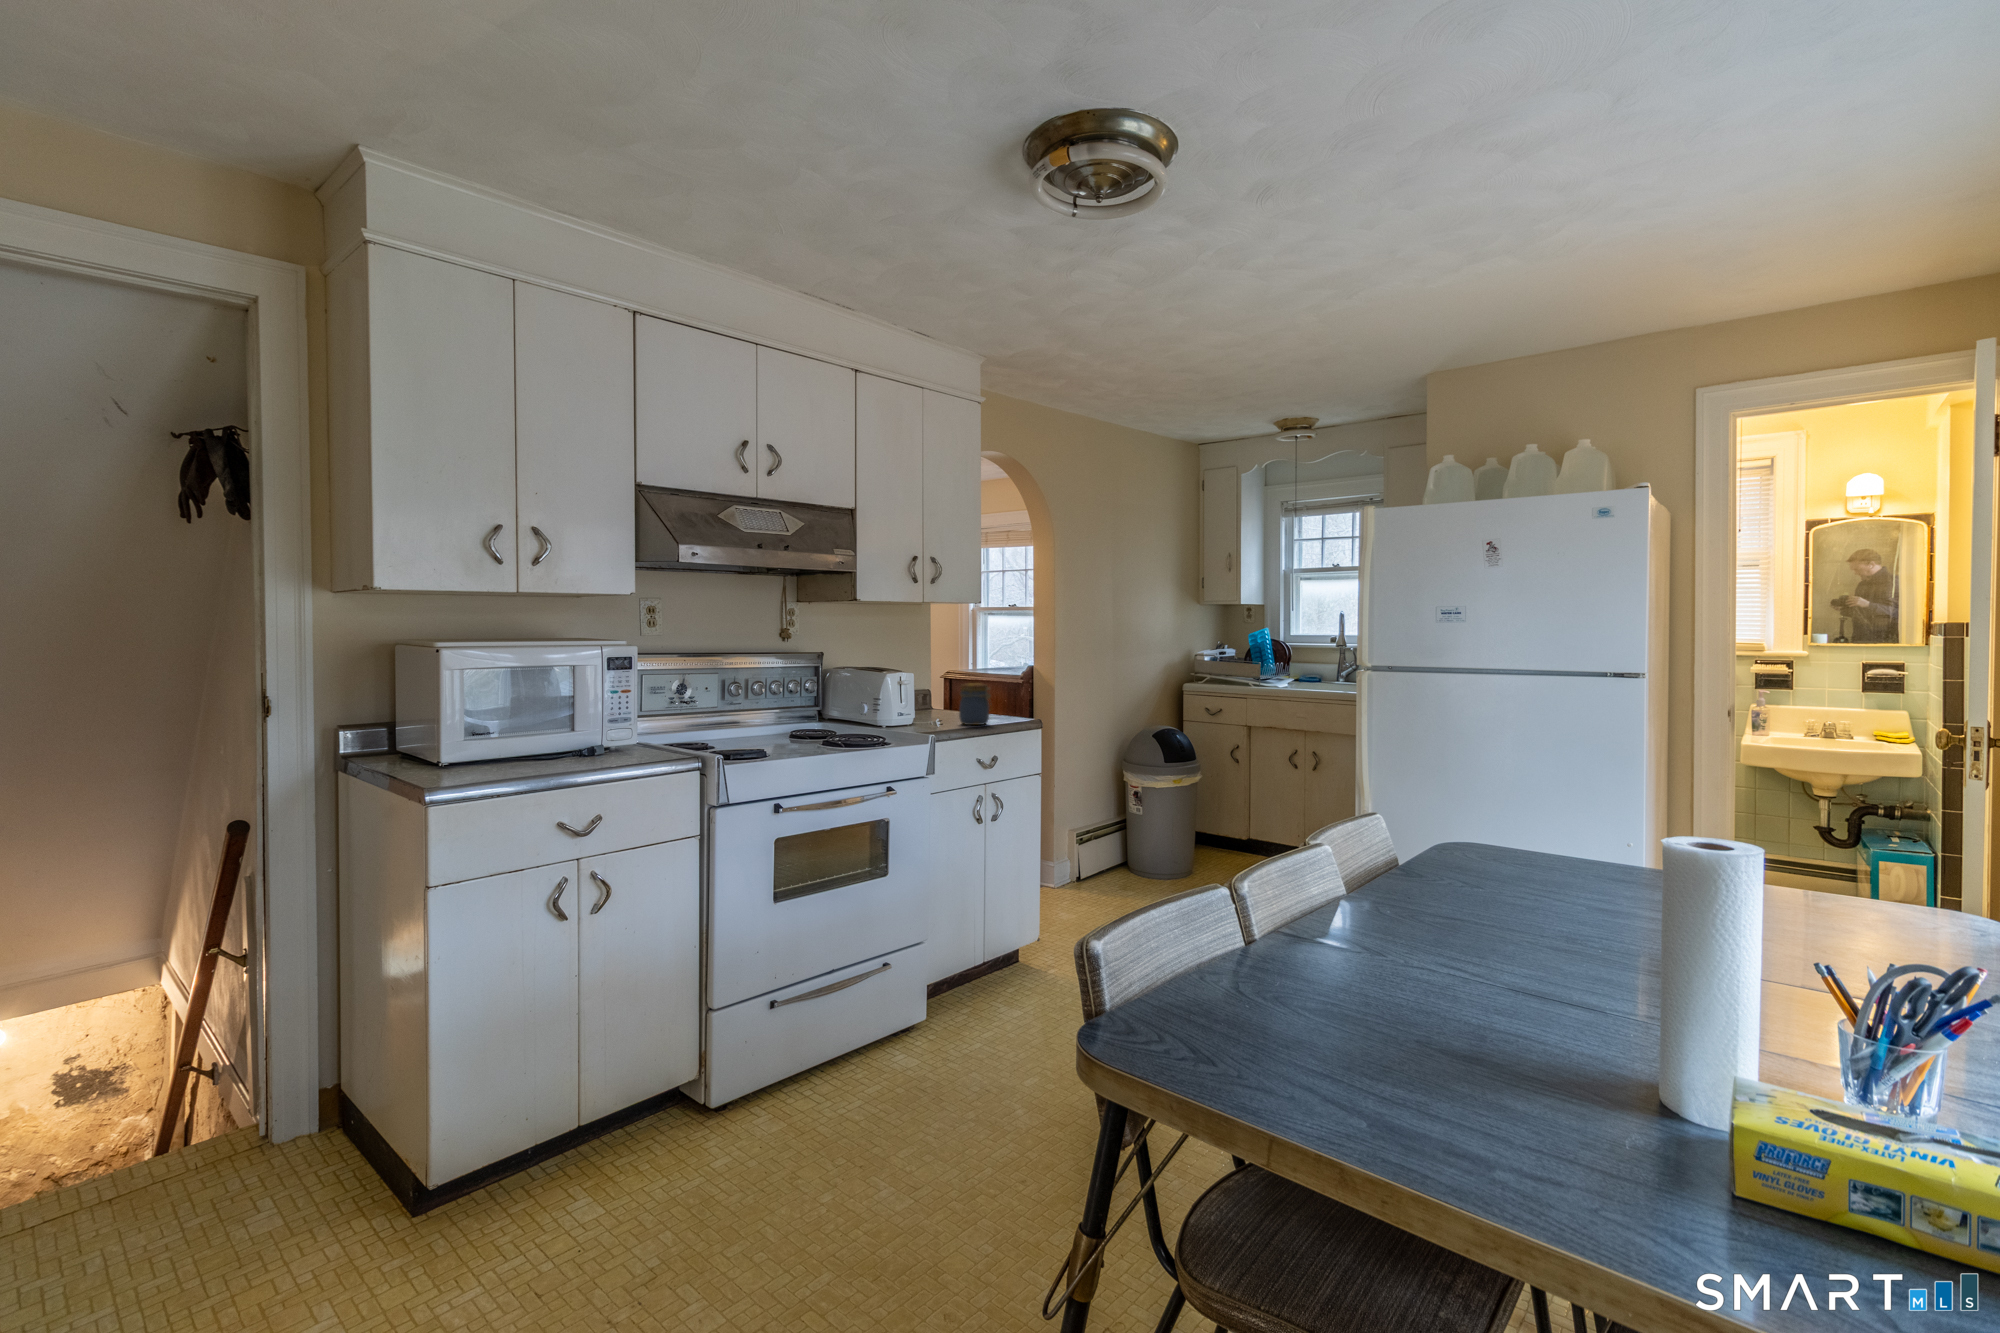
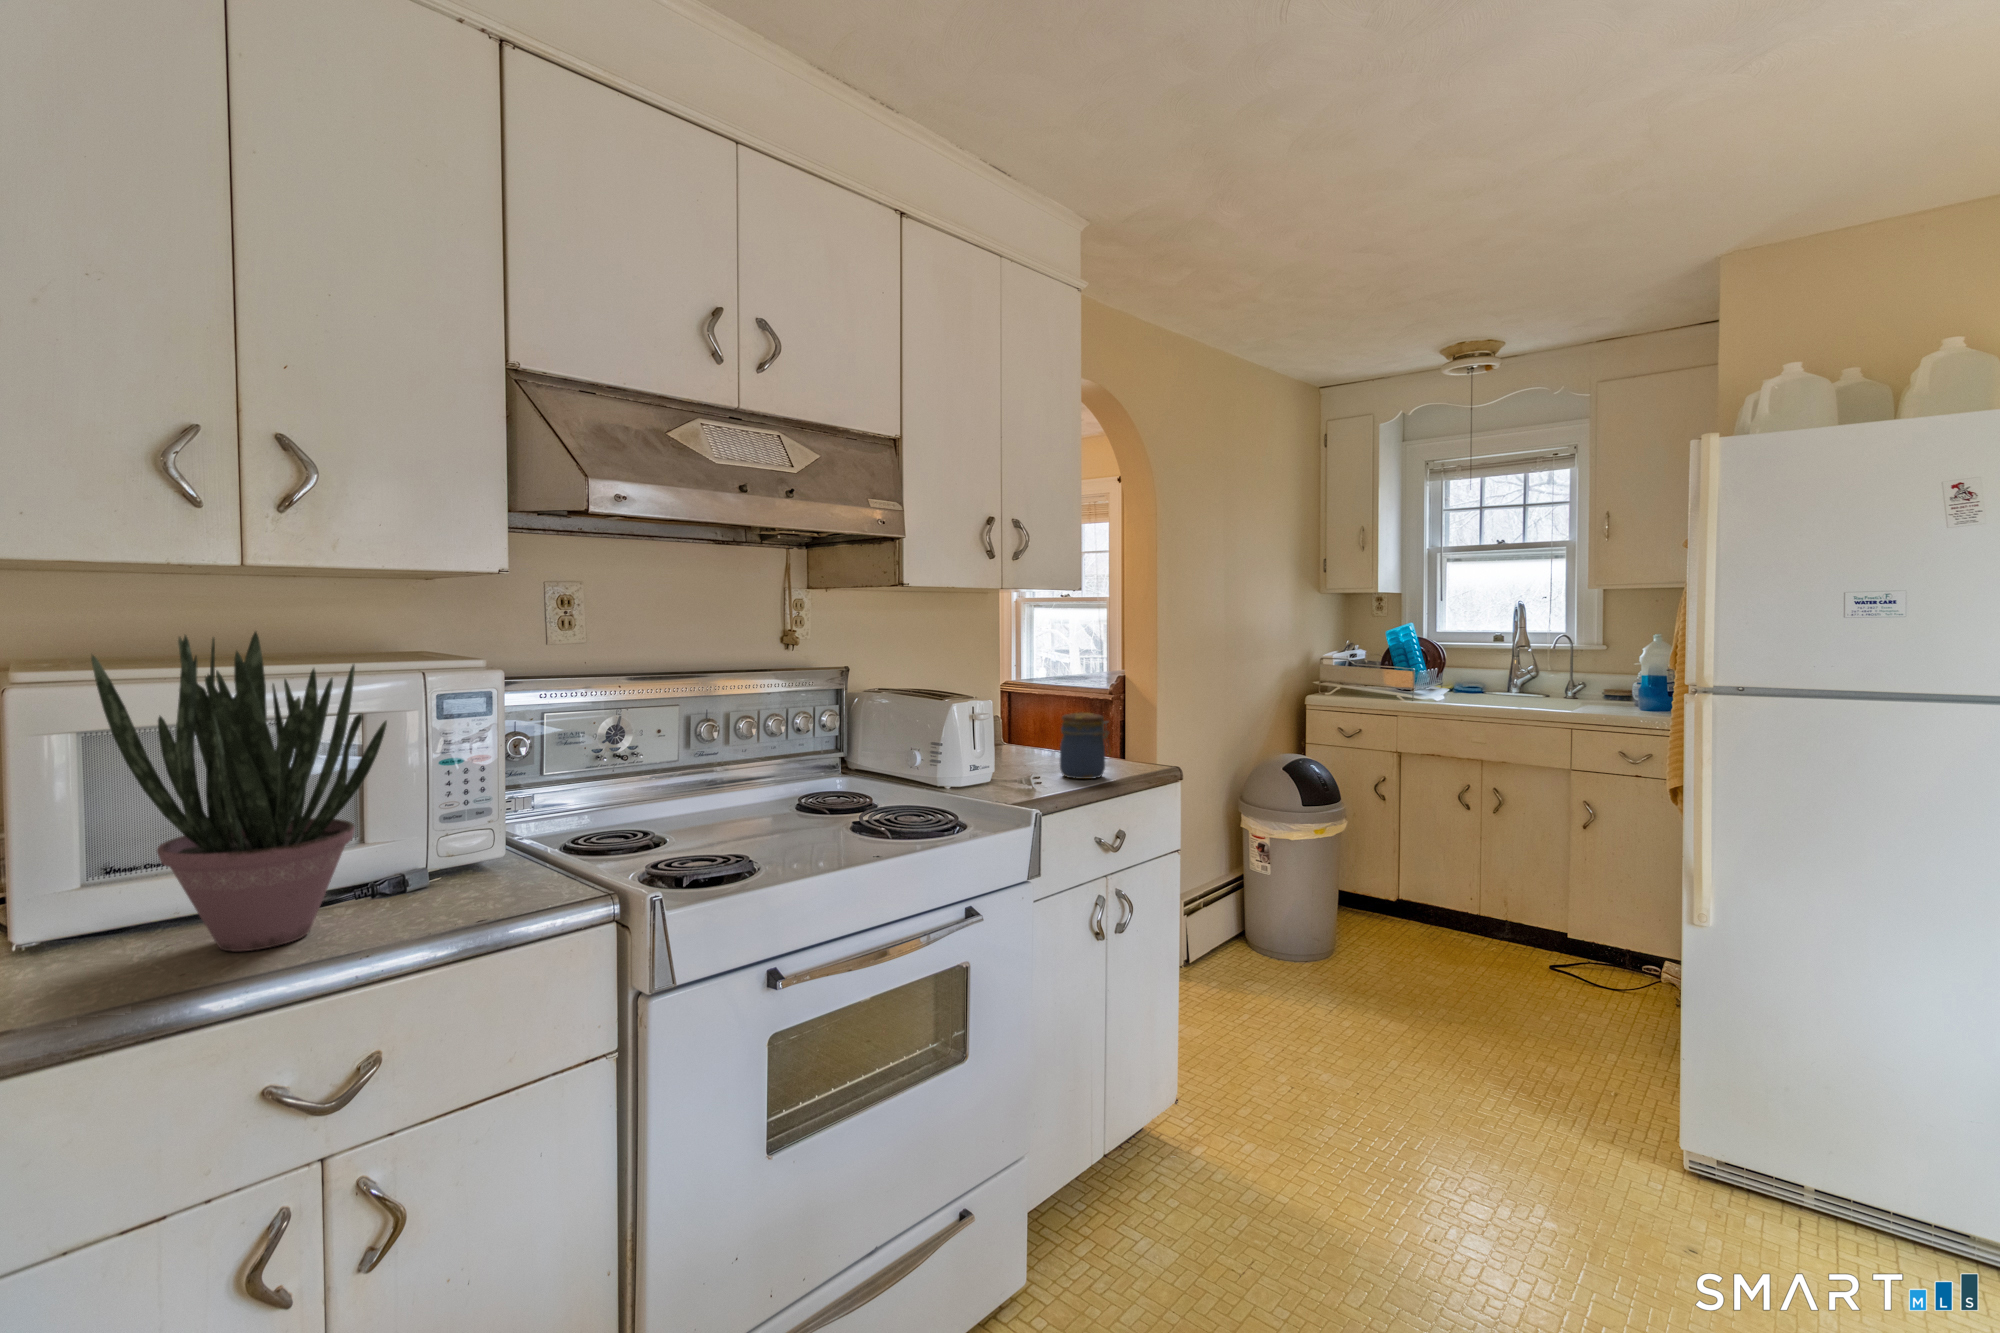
potted plant: none [489,623,599,769] -> present [91,632,387,951]

